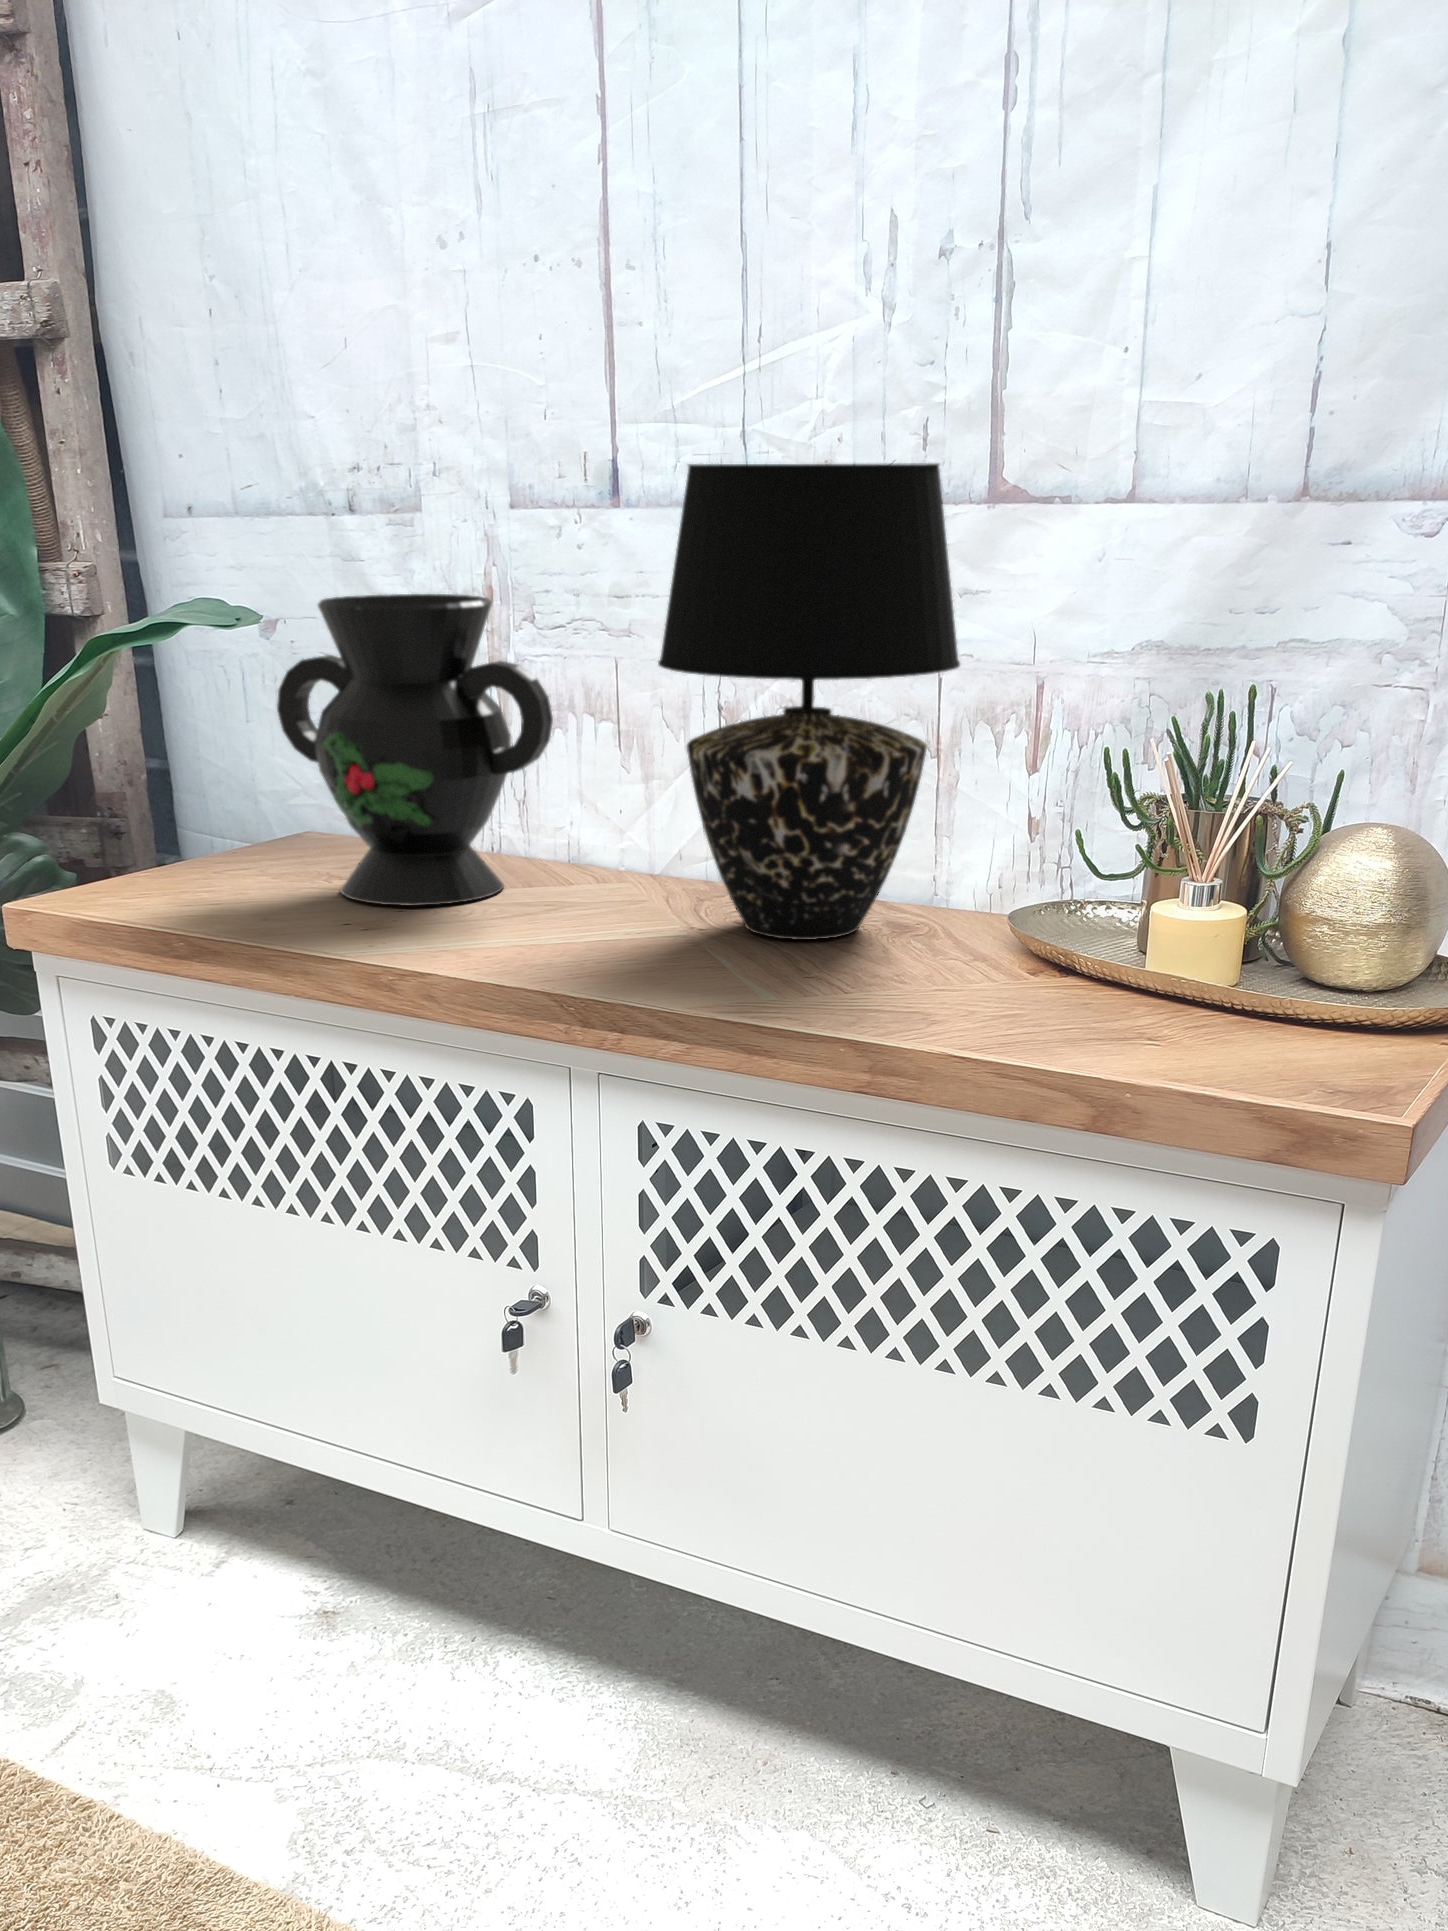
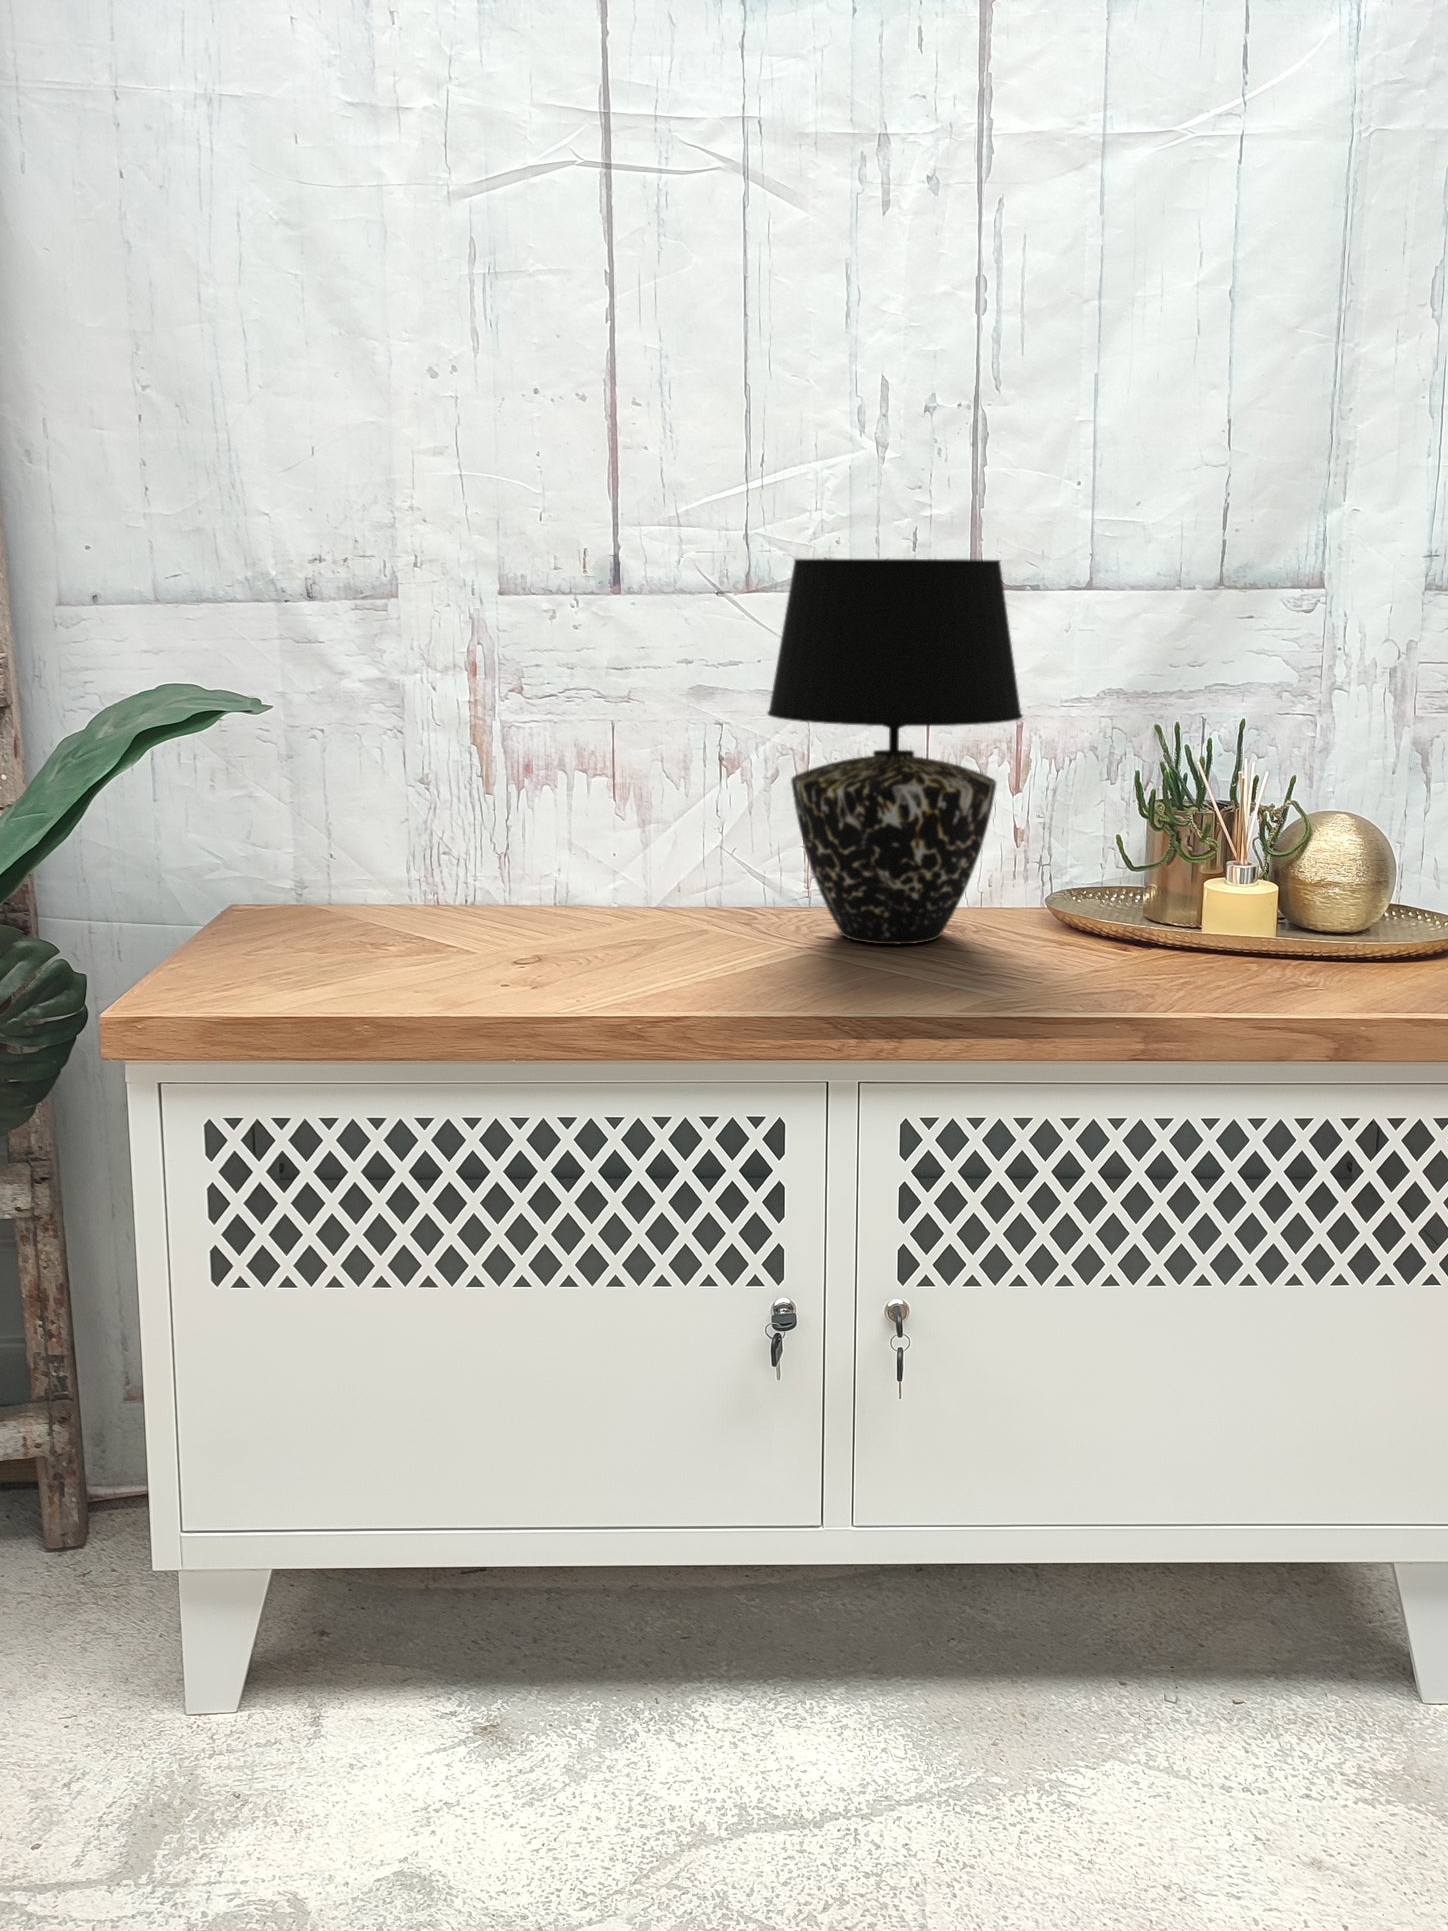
decorative vase: present [277,594,553,906] -> none [340,668,631,955]

